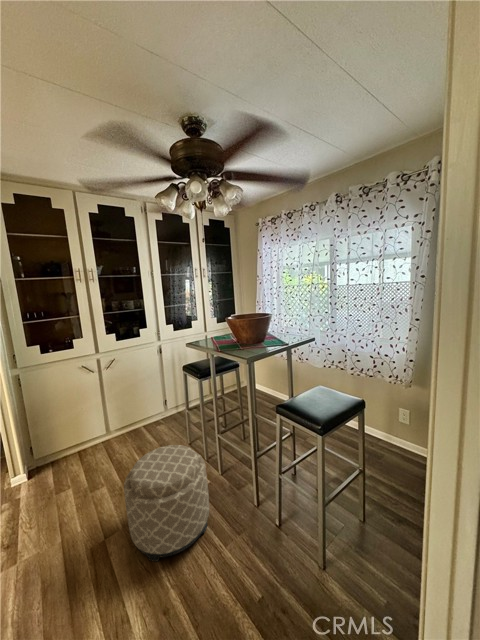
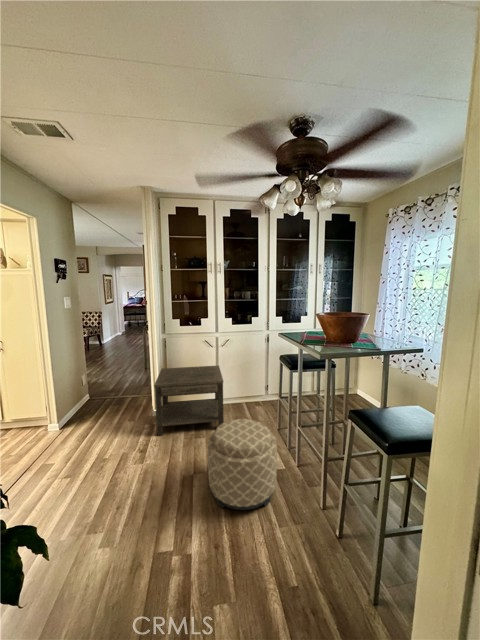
side table: none [16,393,127,512] -> present [154,366,224,436]

